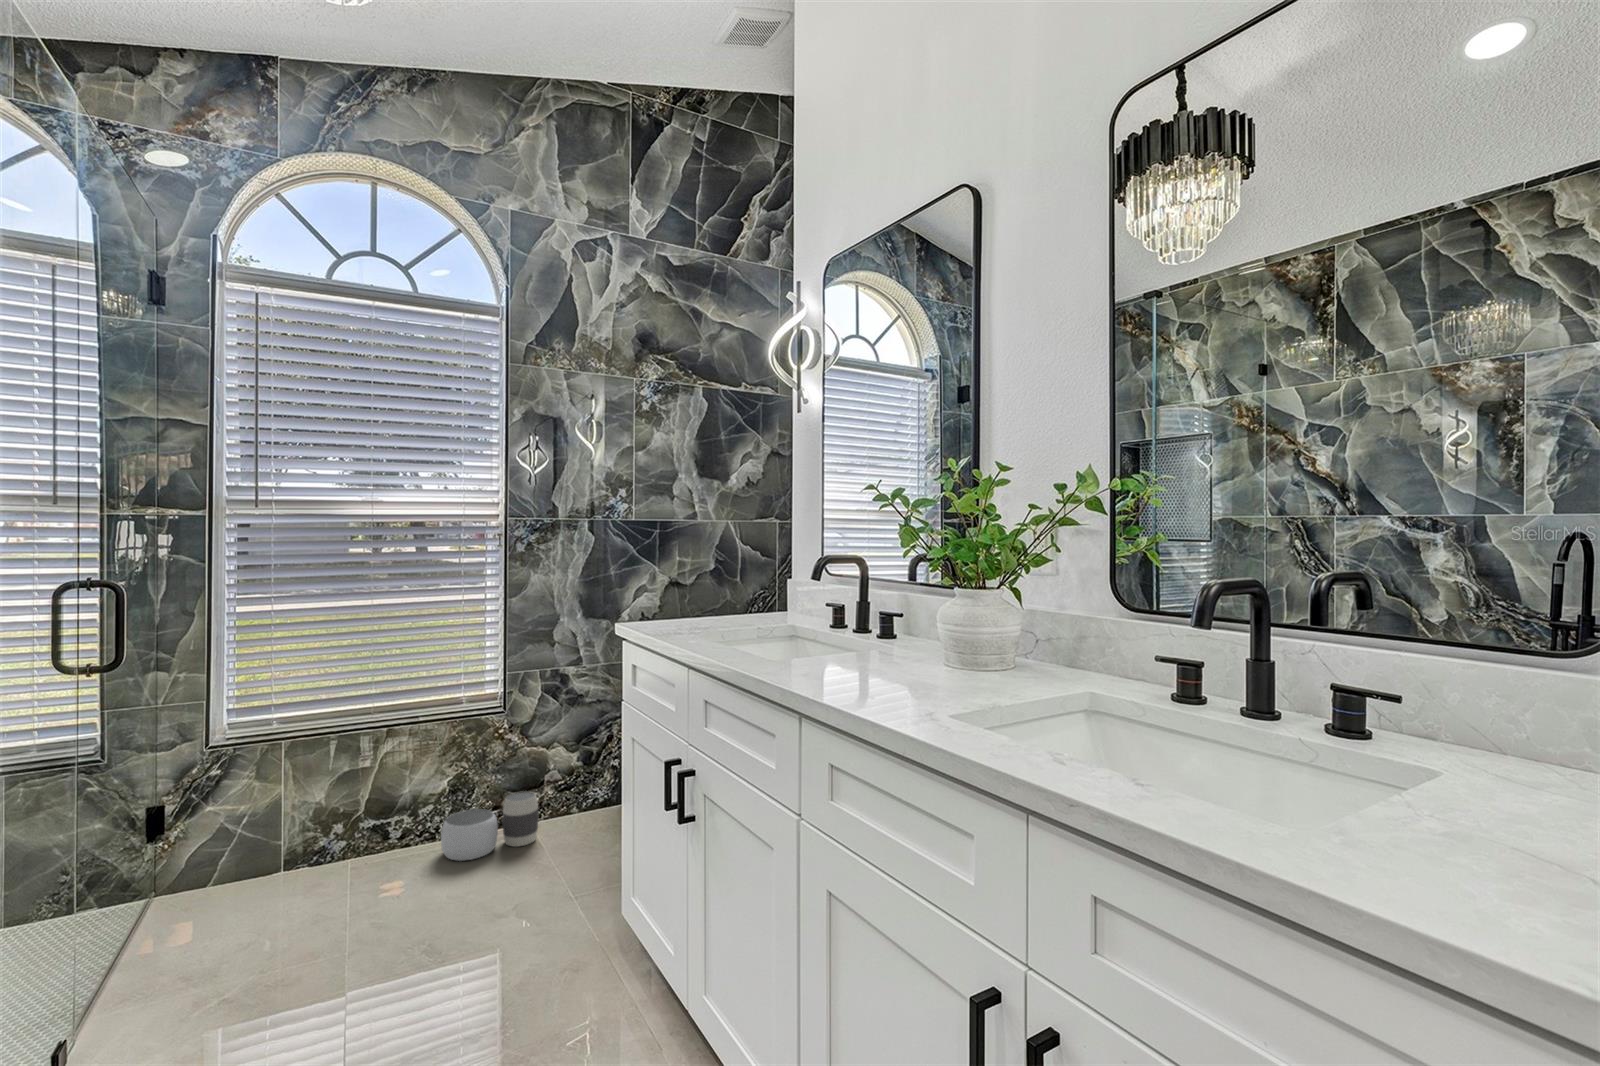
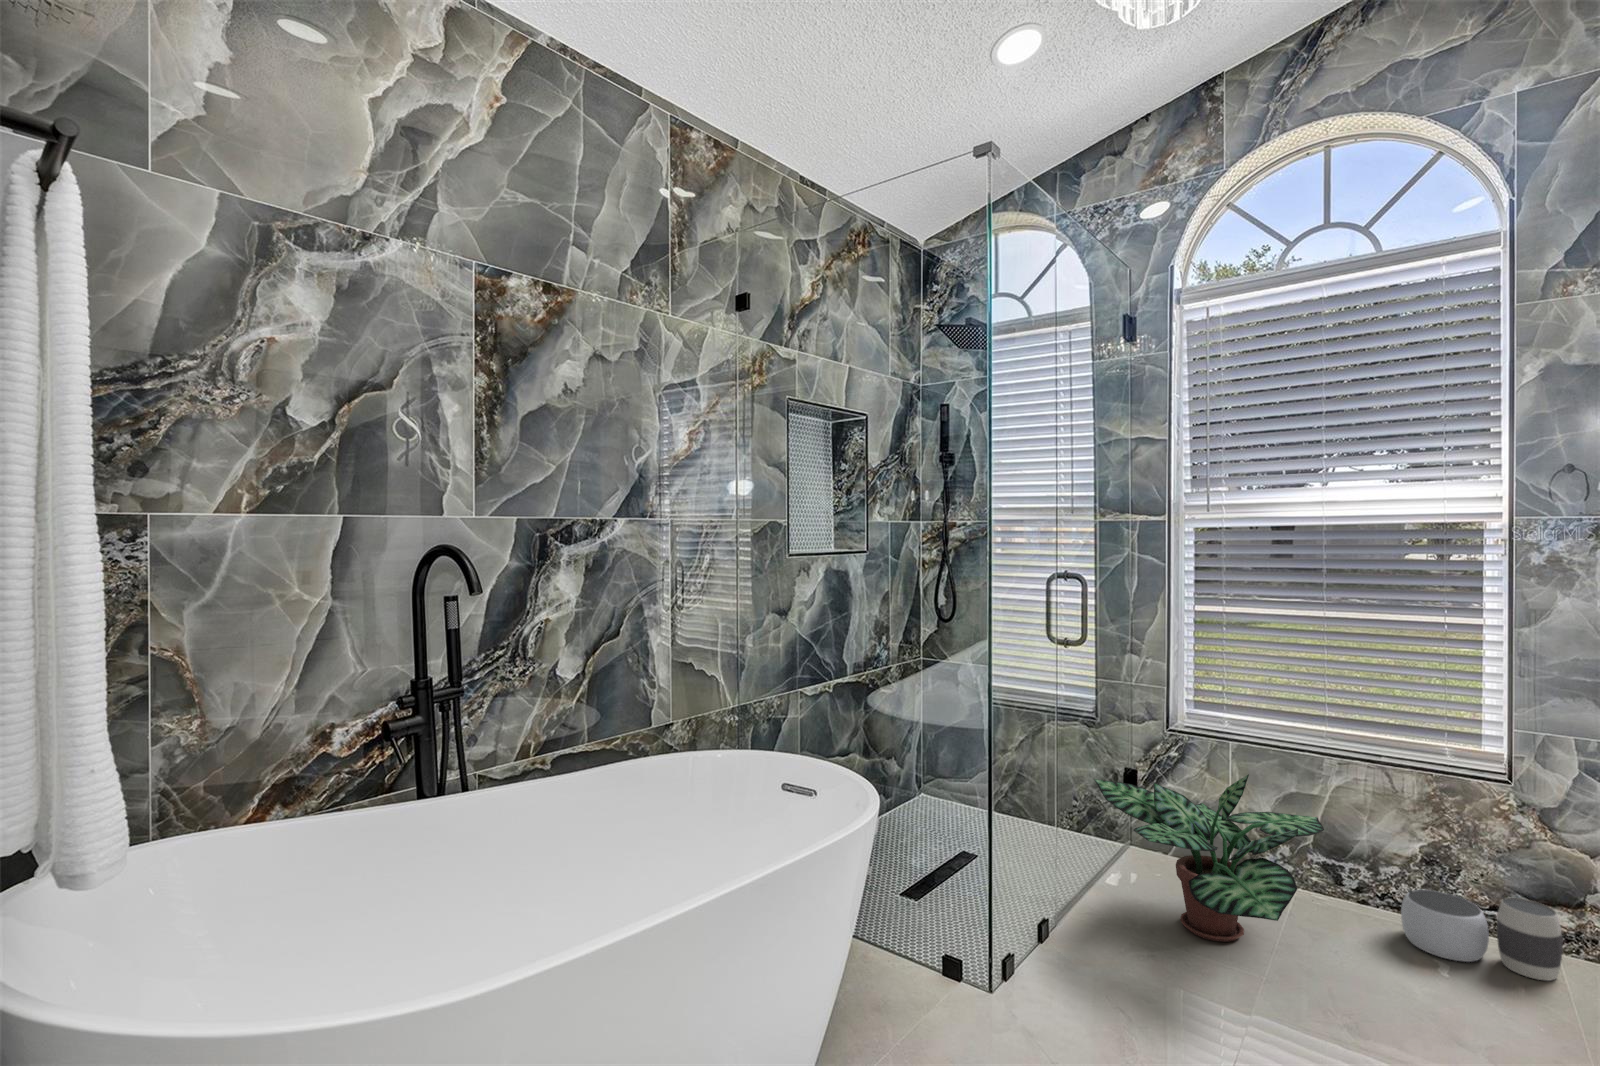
potted plant: none [132,762,394,945] -> present [1094,774,1324,942]

